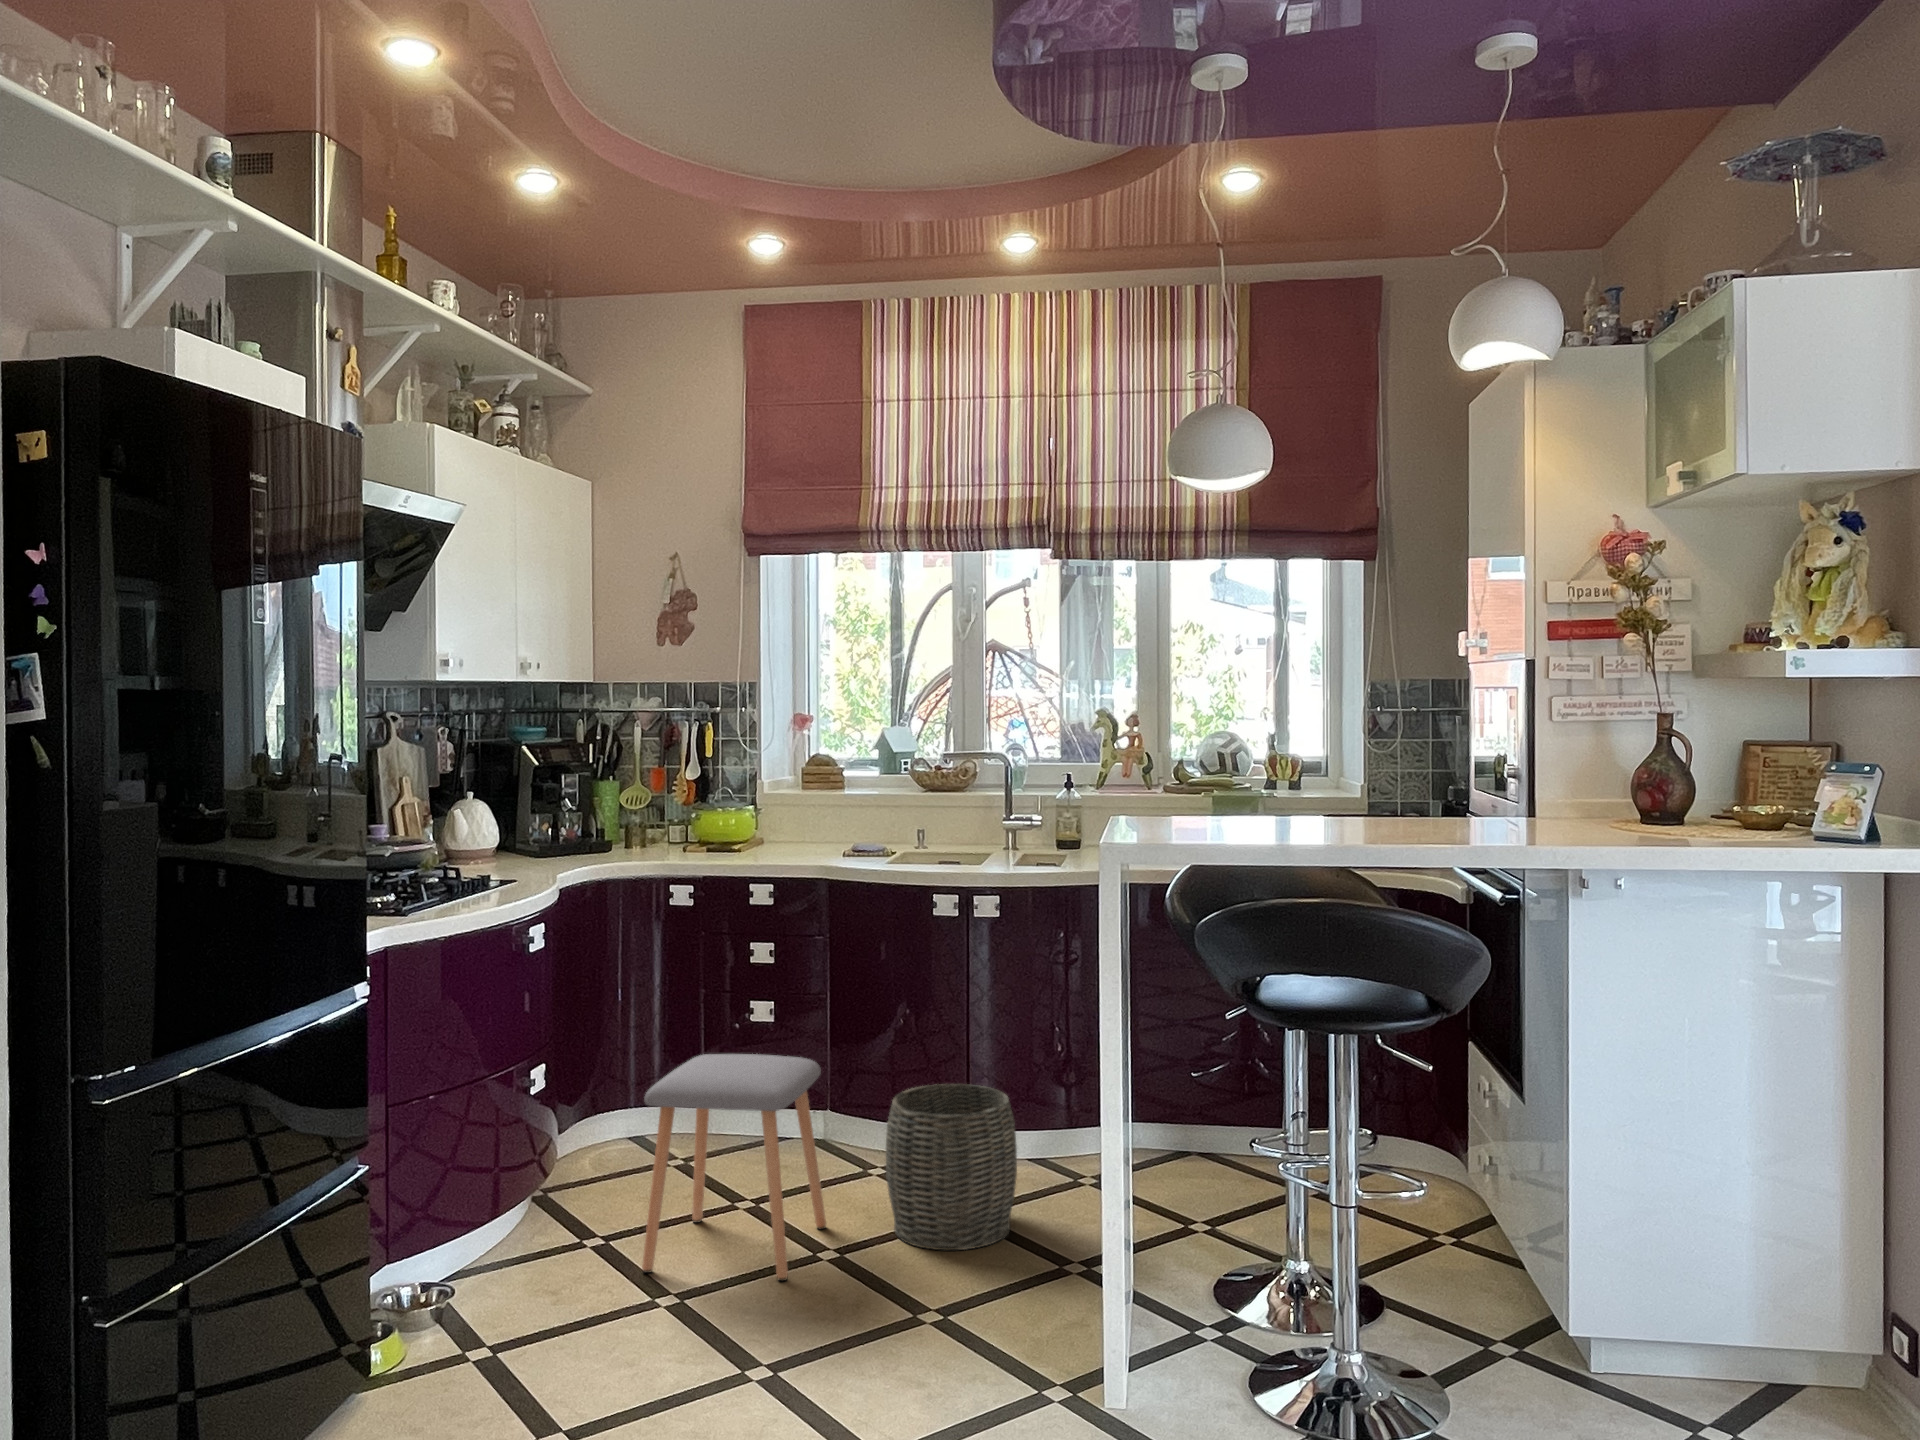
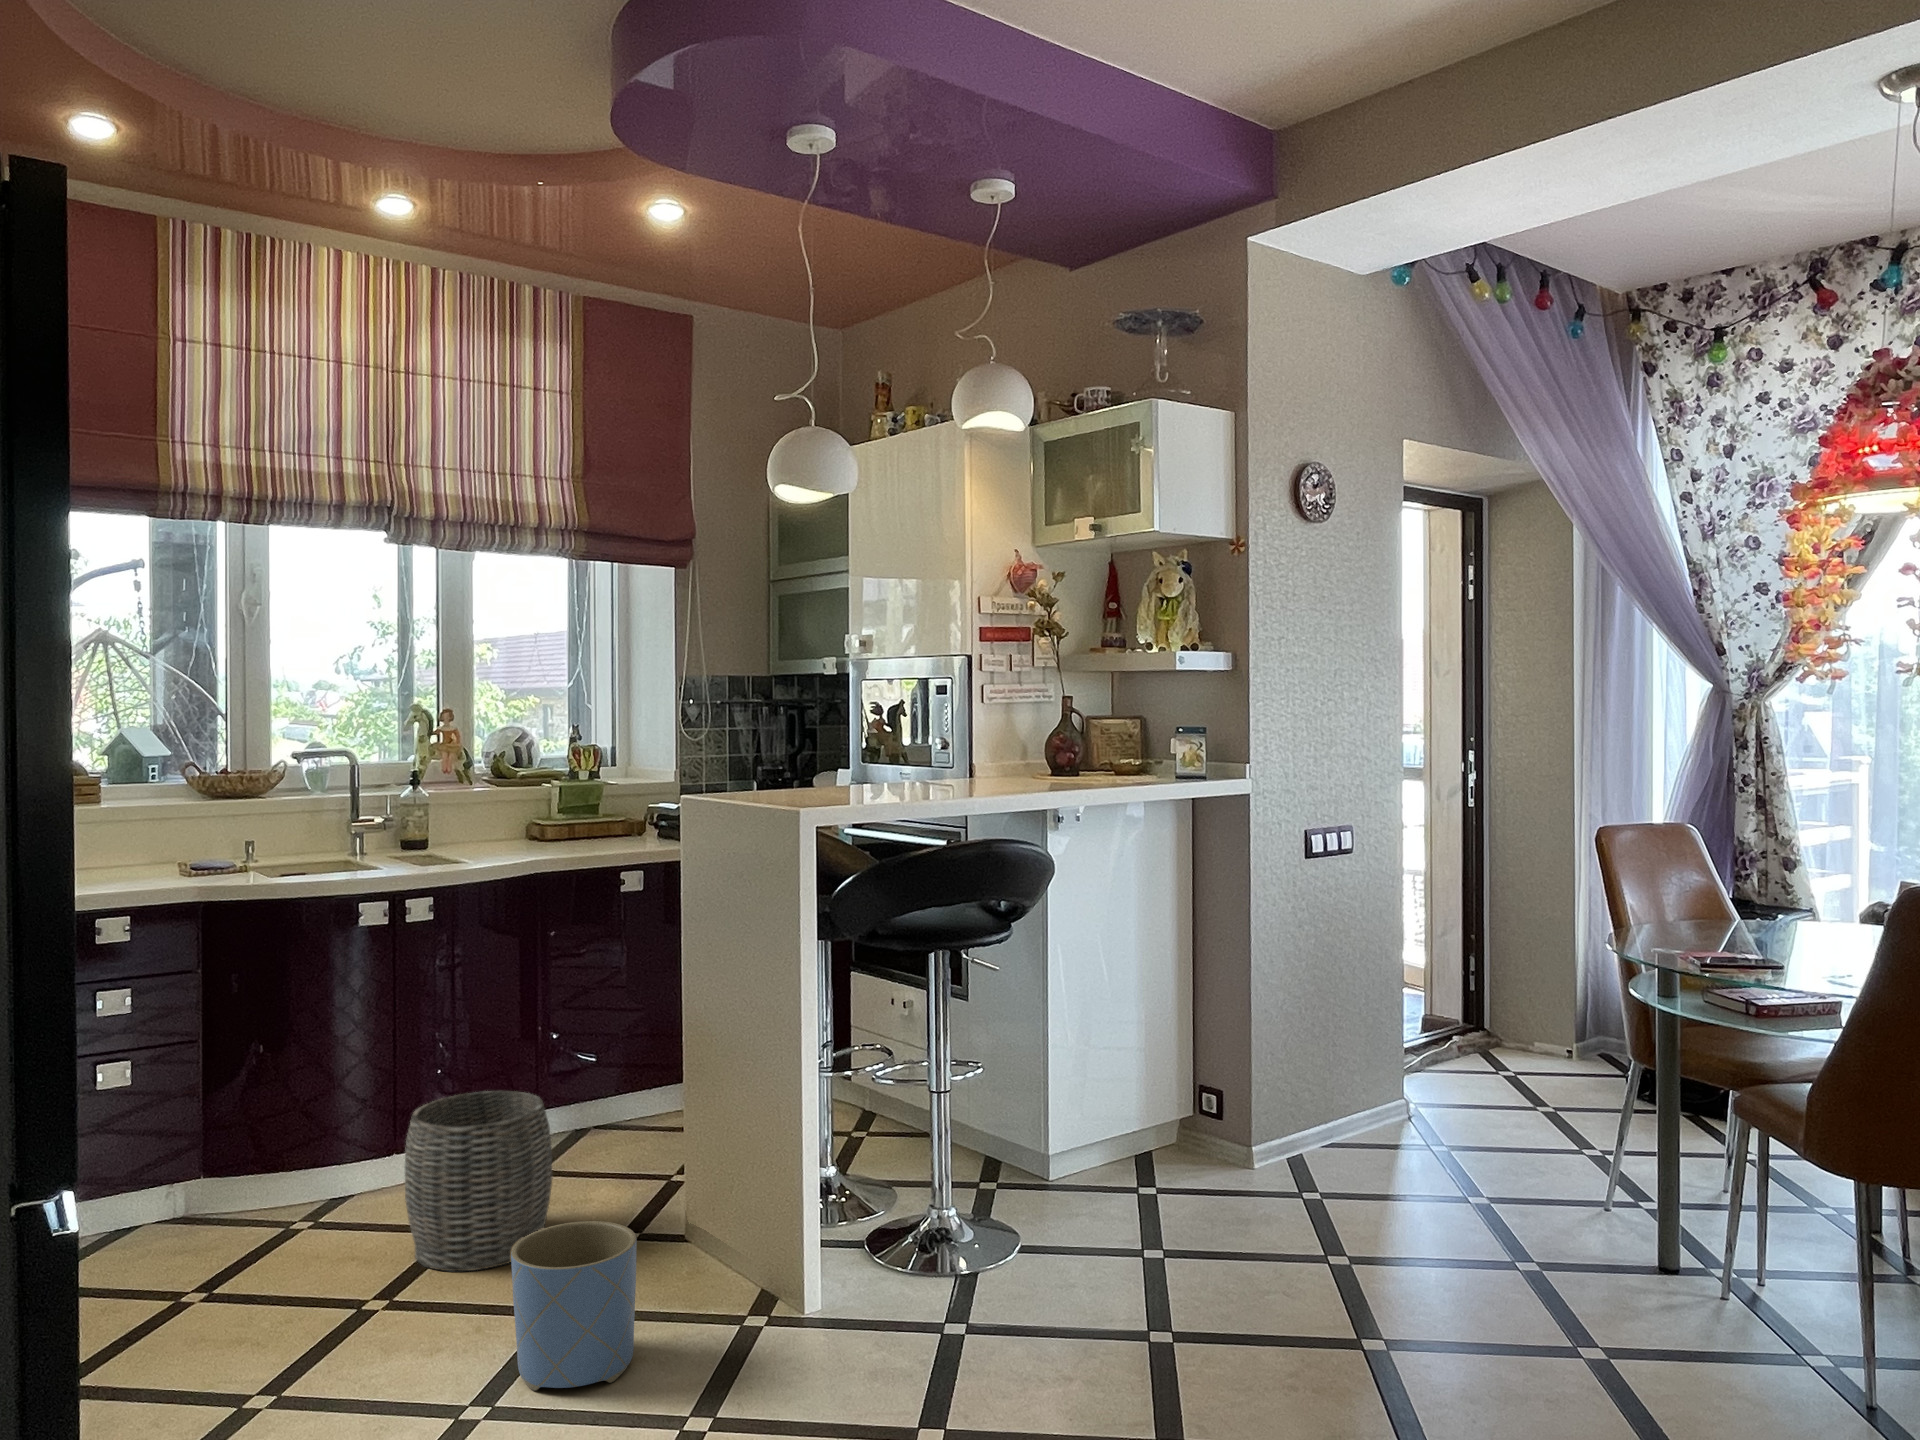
stool: present [642,1054,826,1281] -> none [158,1098,386,1401]
planter: none [802,1217,916,1377] -> present [511,1221,637,1391]

